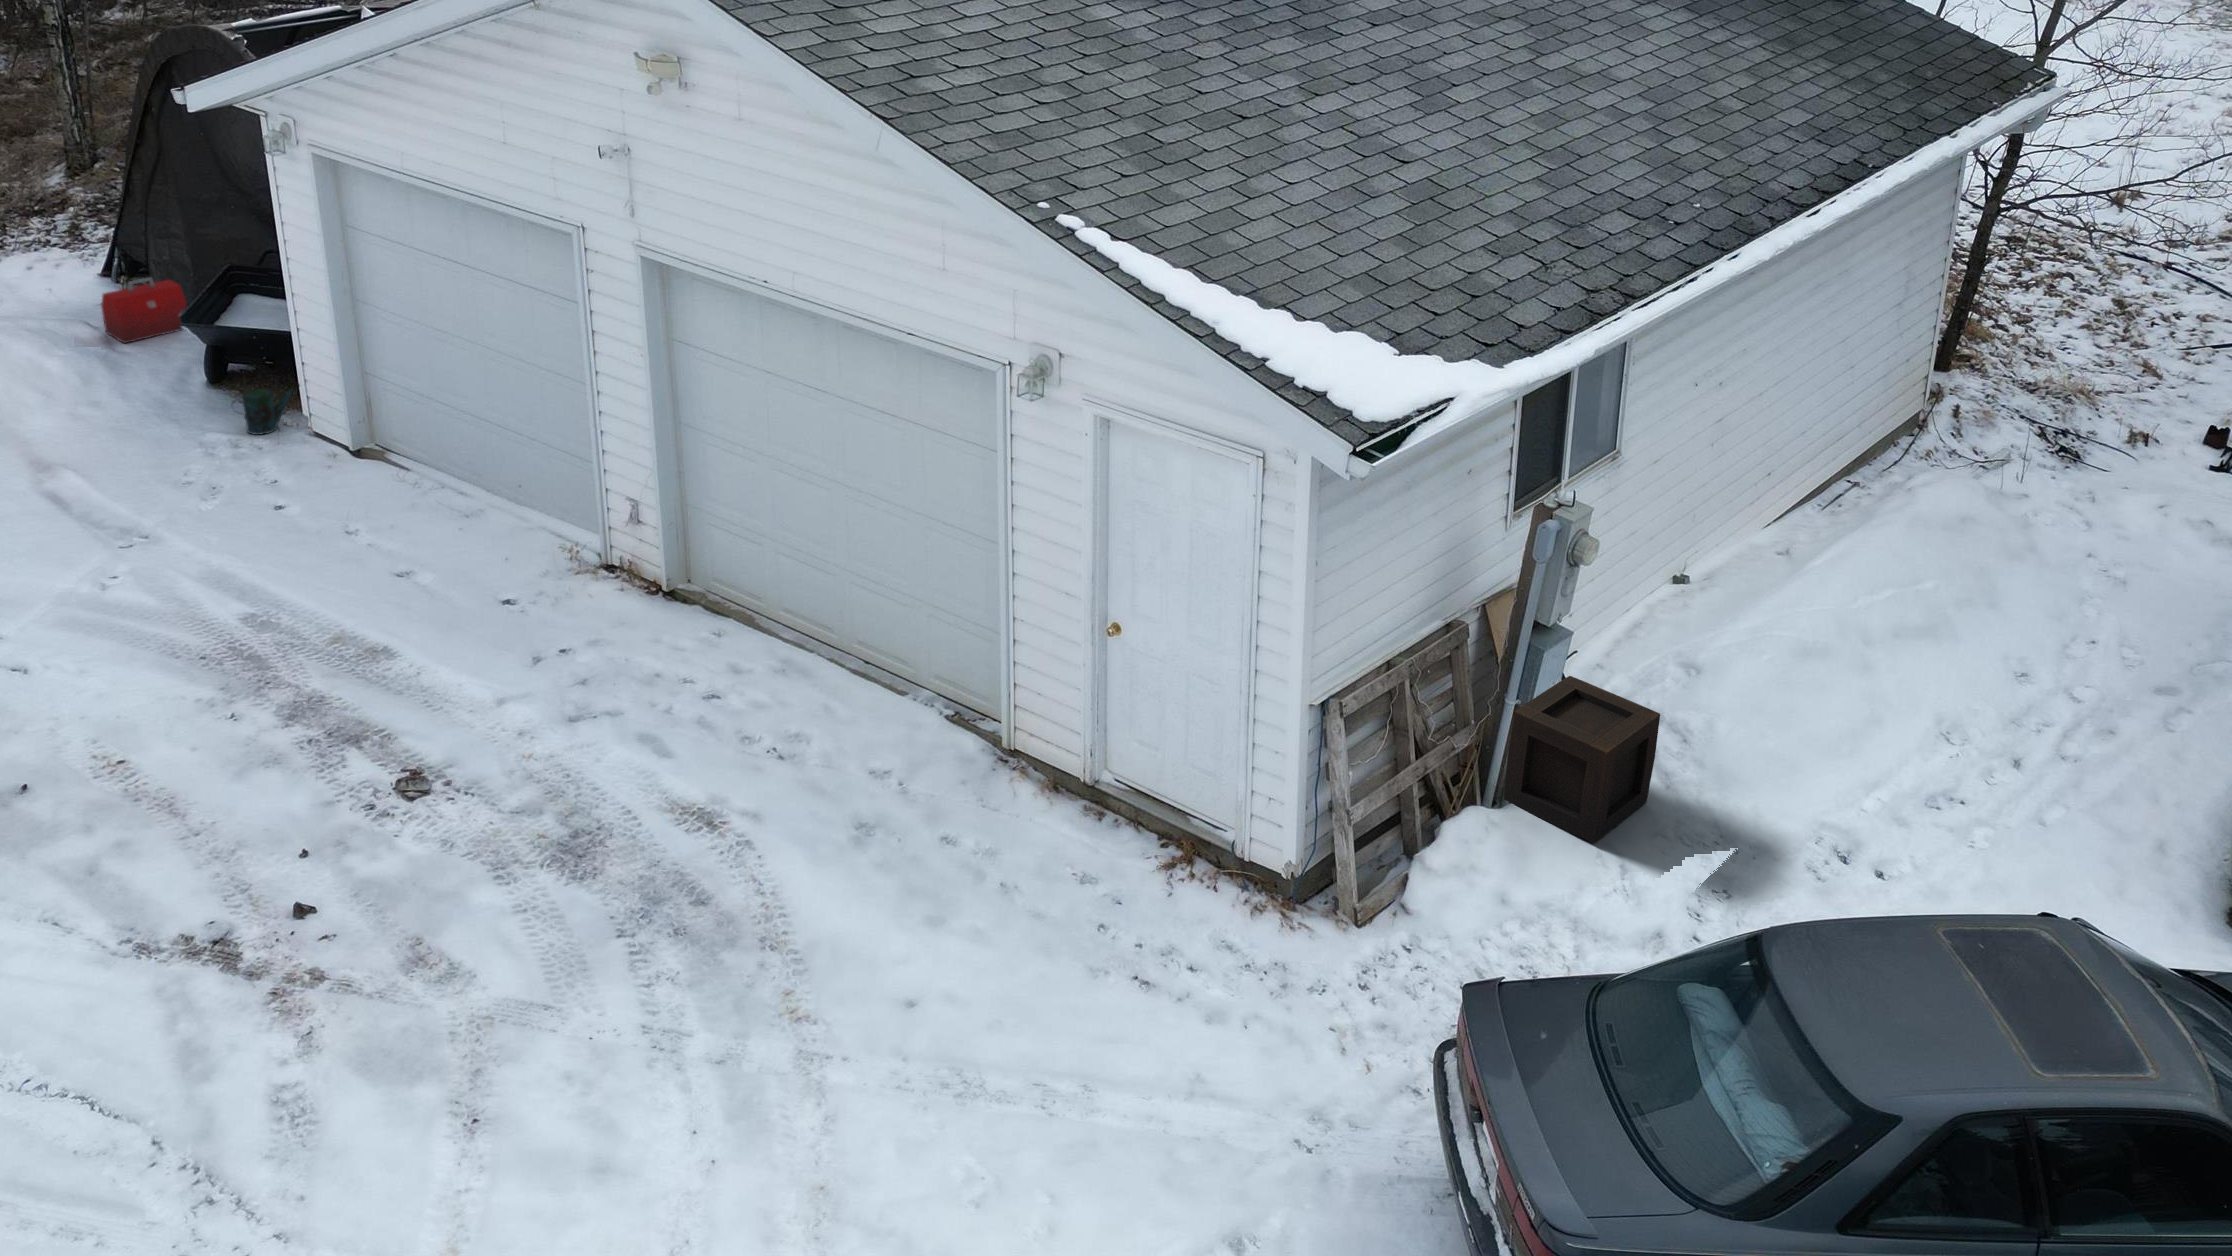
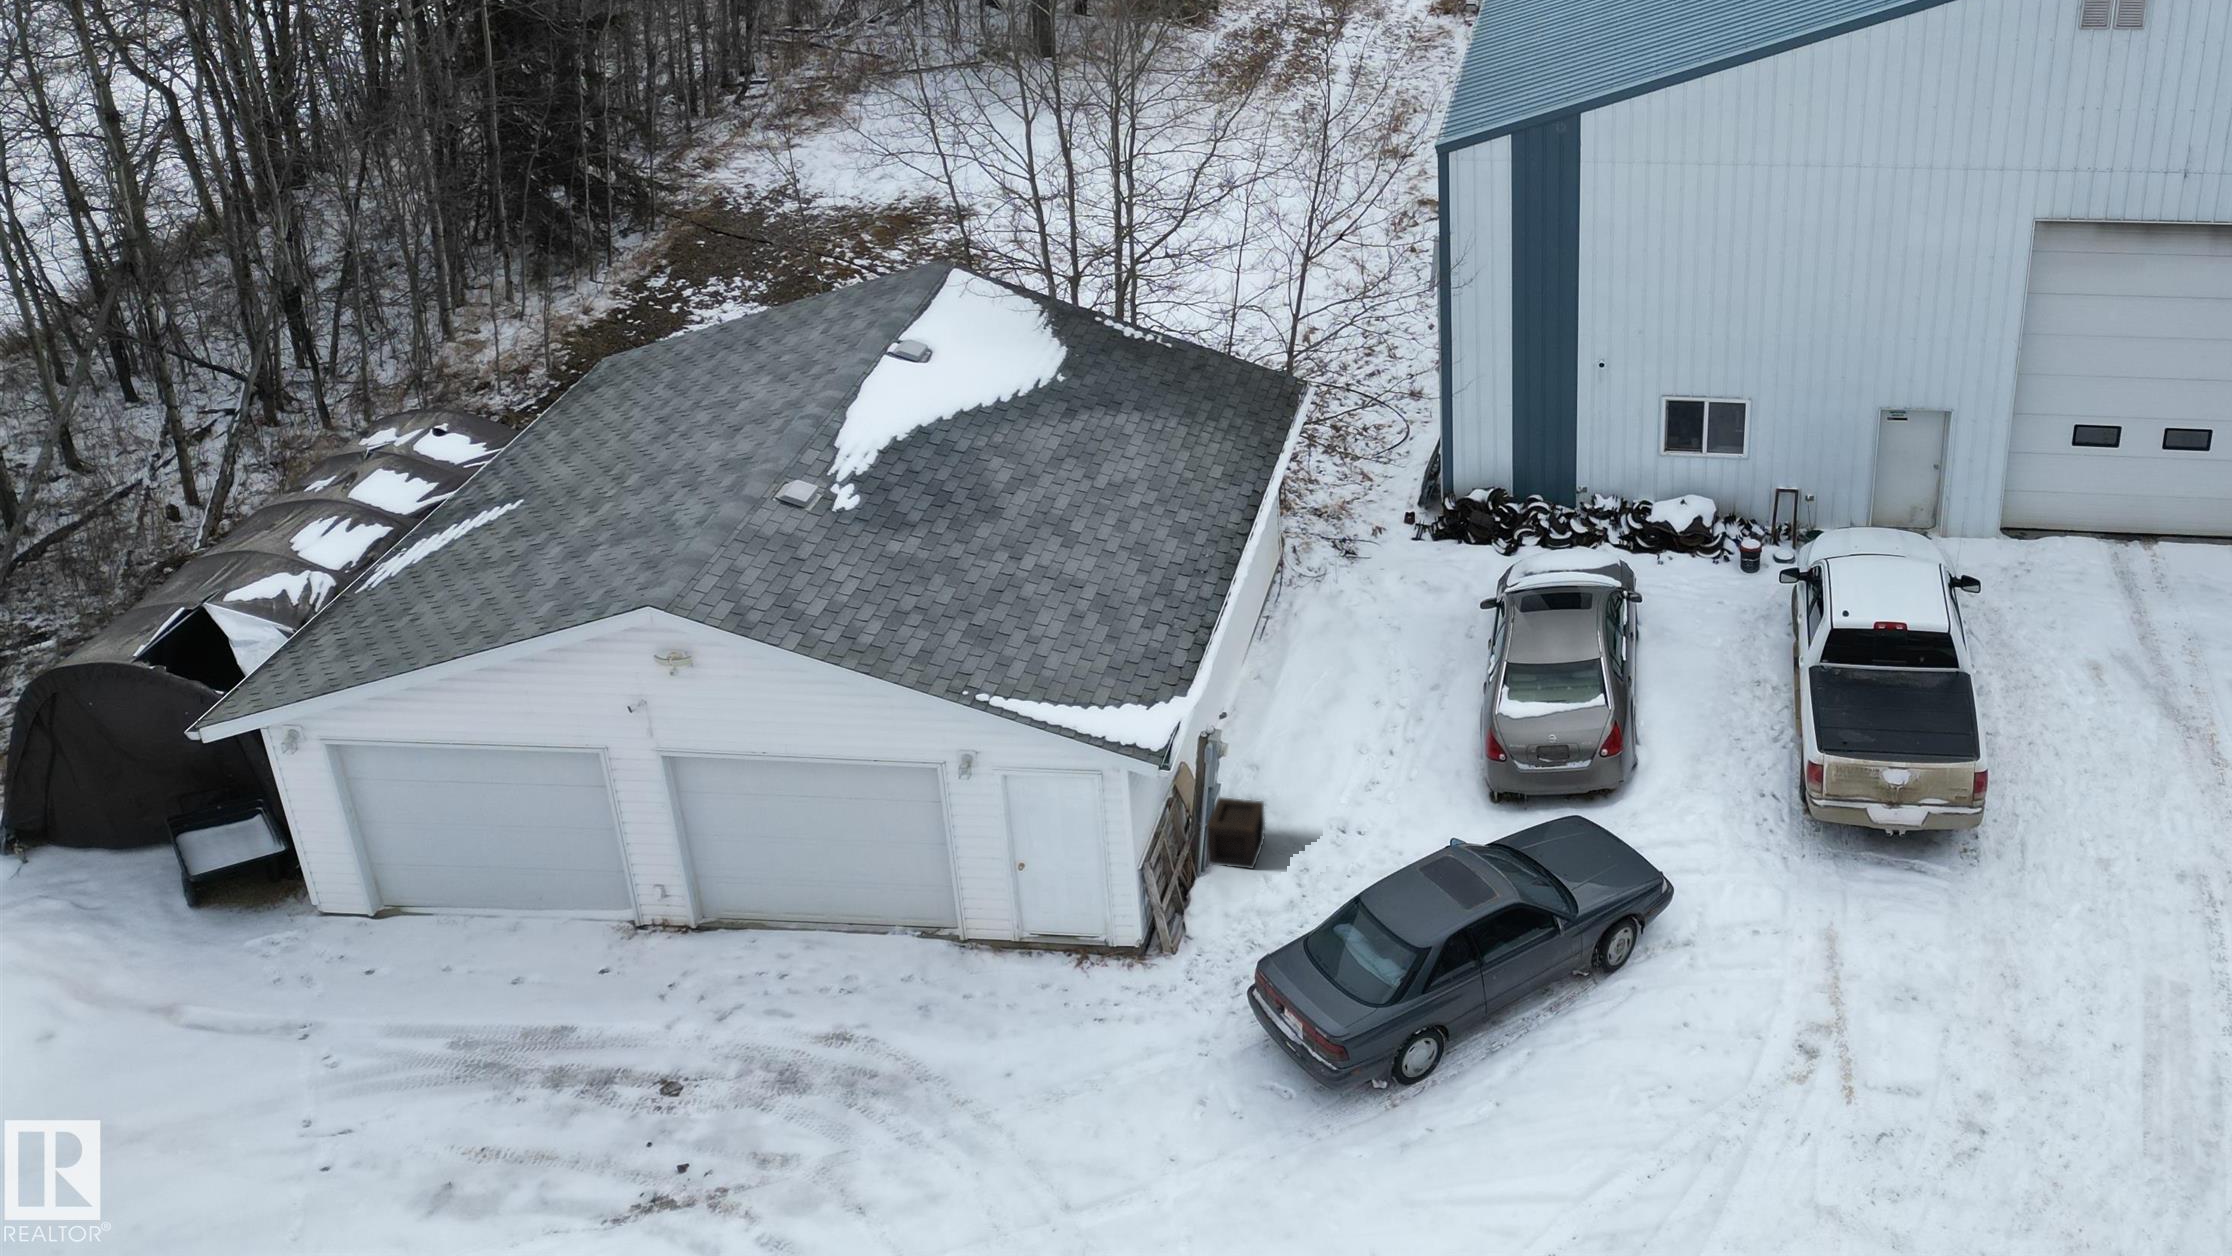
toolbox: present [101,278,186,344] -> none [26,845,105,907]
watering can: present [234,381,300,435] -> none [264,889,306,936]

